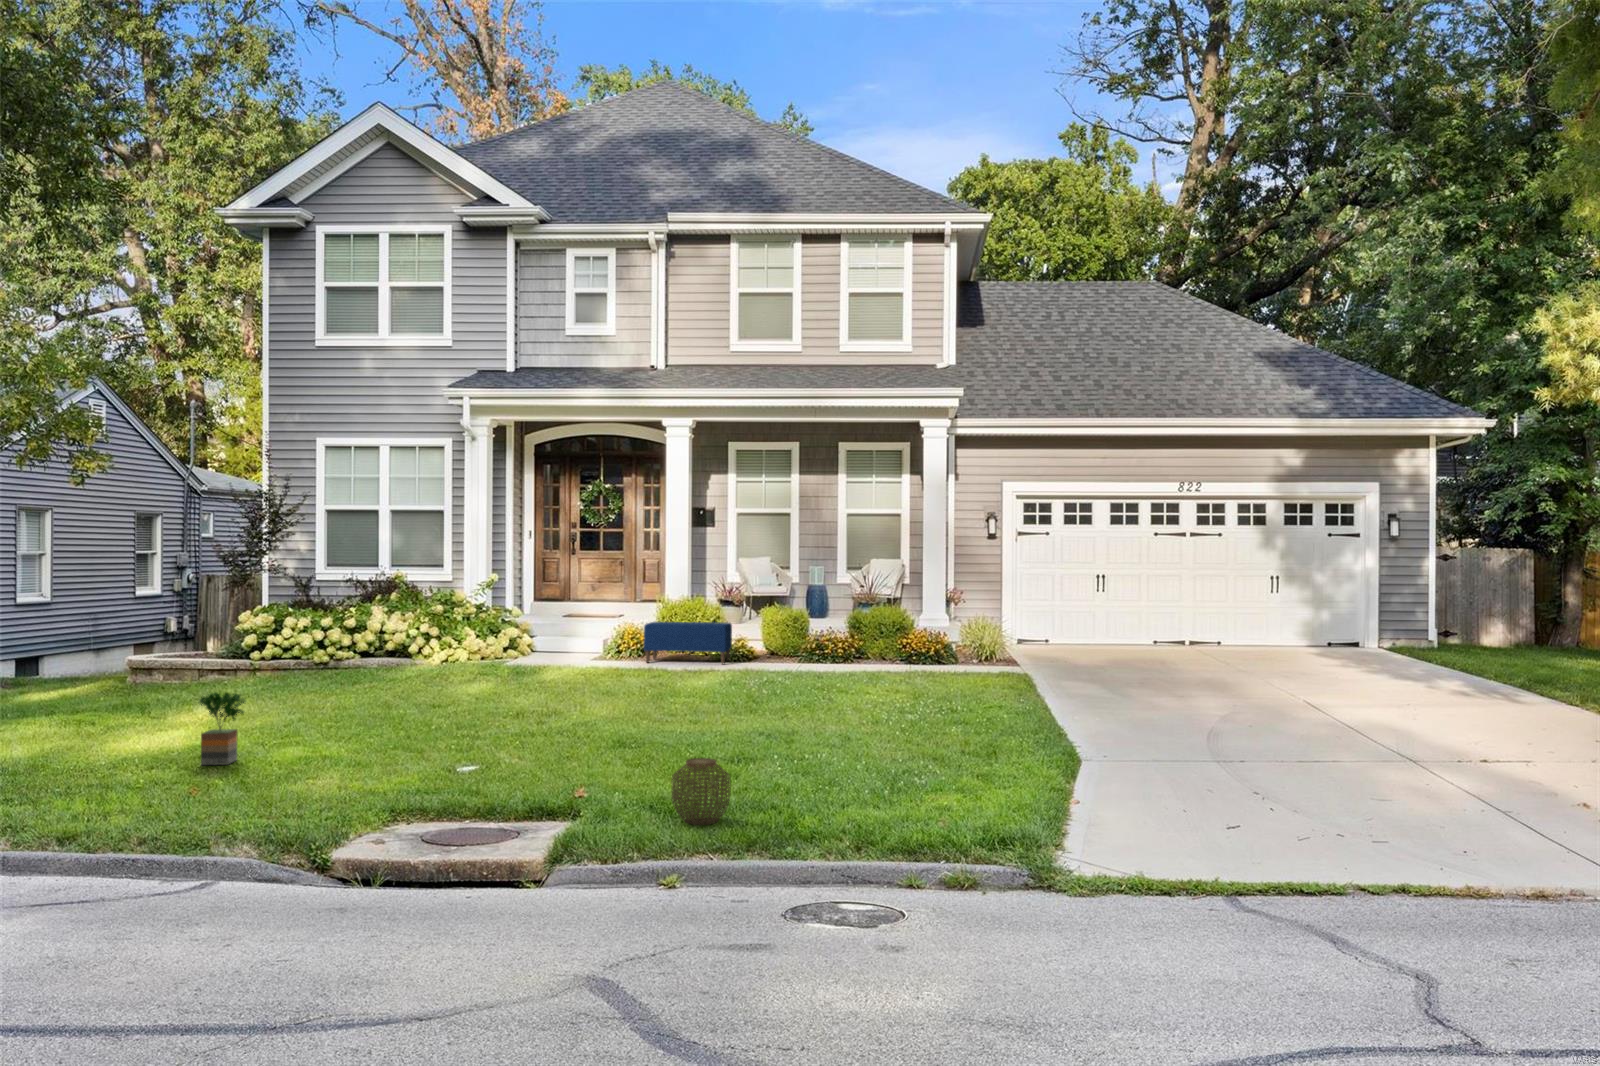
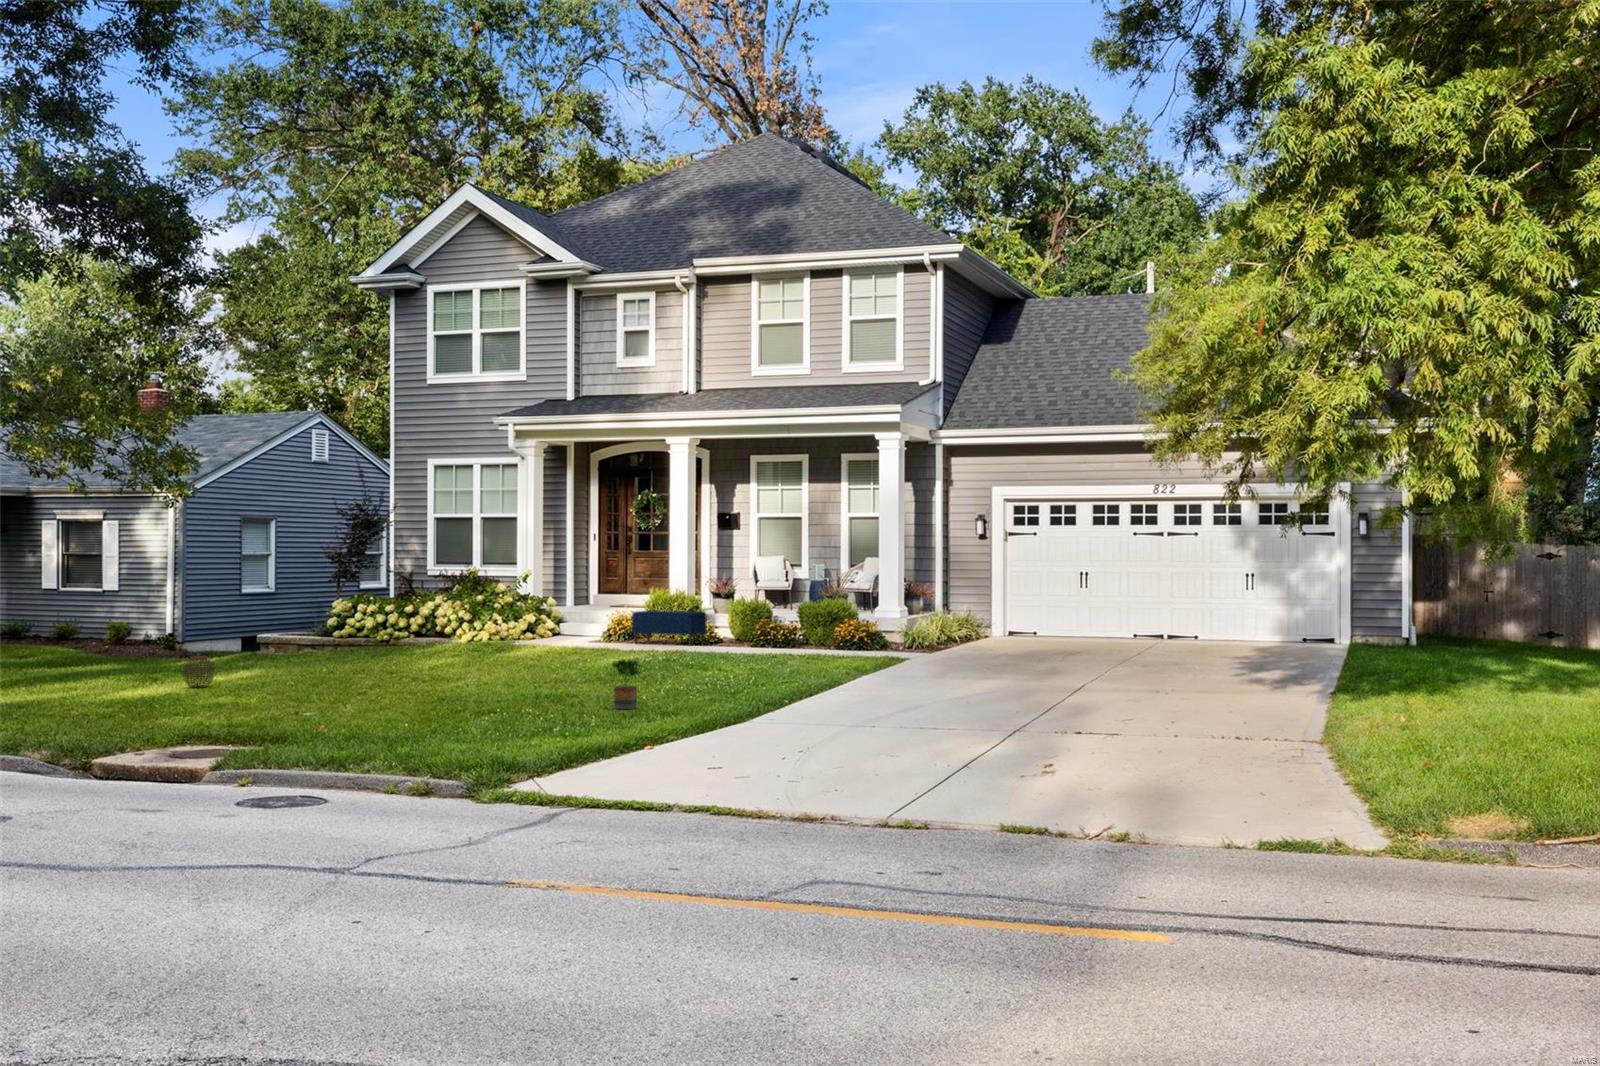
potted tree: present [199,693,246,765] -> present [612,659,642,709]
woven basket: present [672,758,730,825] -> present [183,656,214,688]

